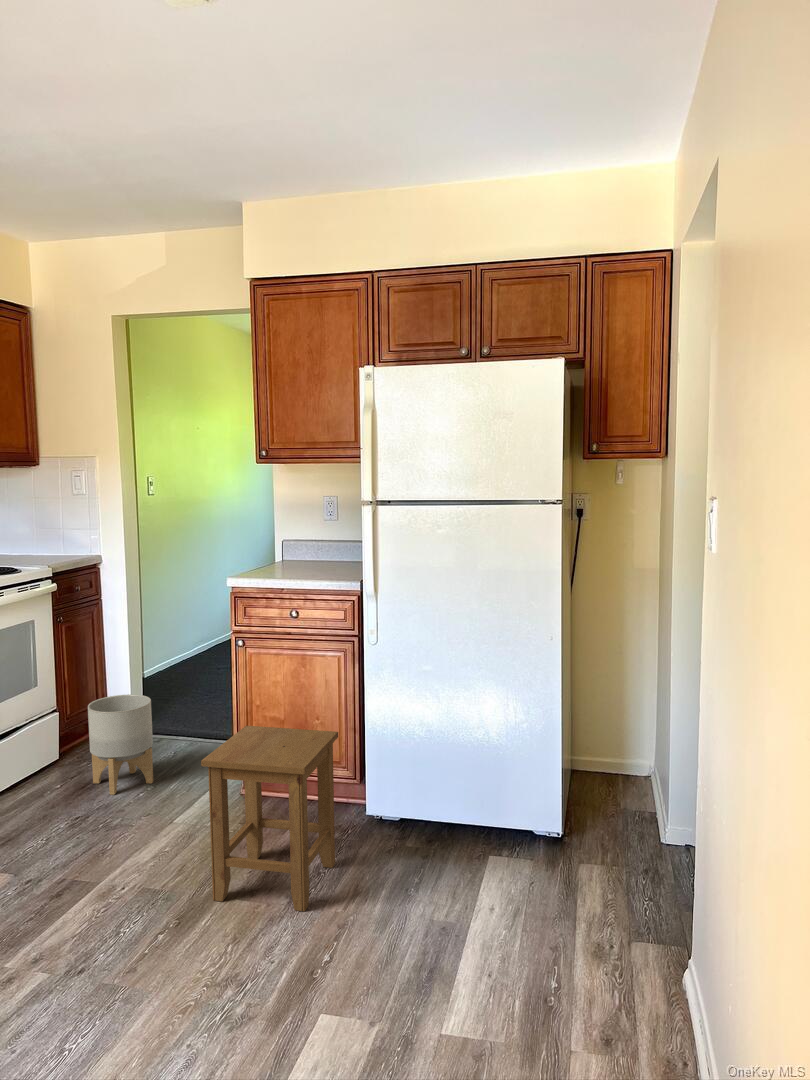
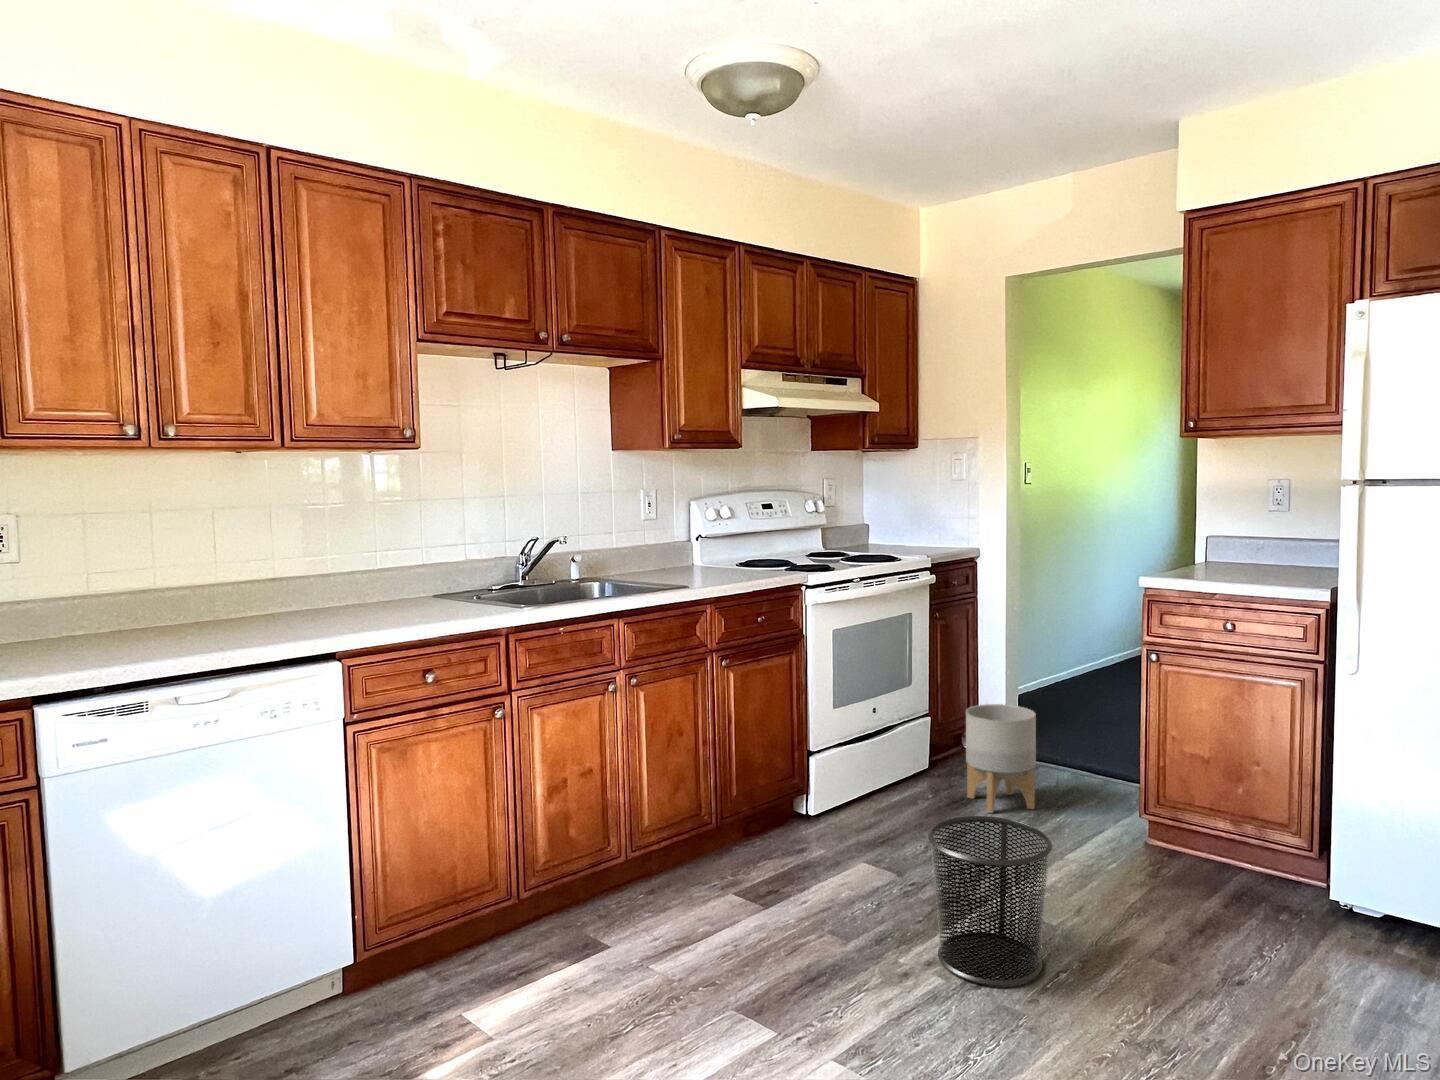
stool: present [201,726,338,911] -> none [1116,754,1299,996]
waste bin: none [30,809,147,968] -> present [928,816,1052,986]

